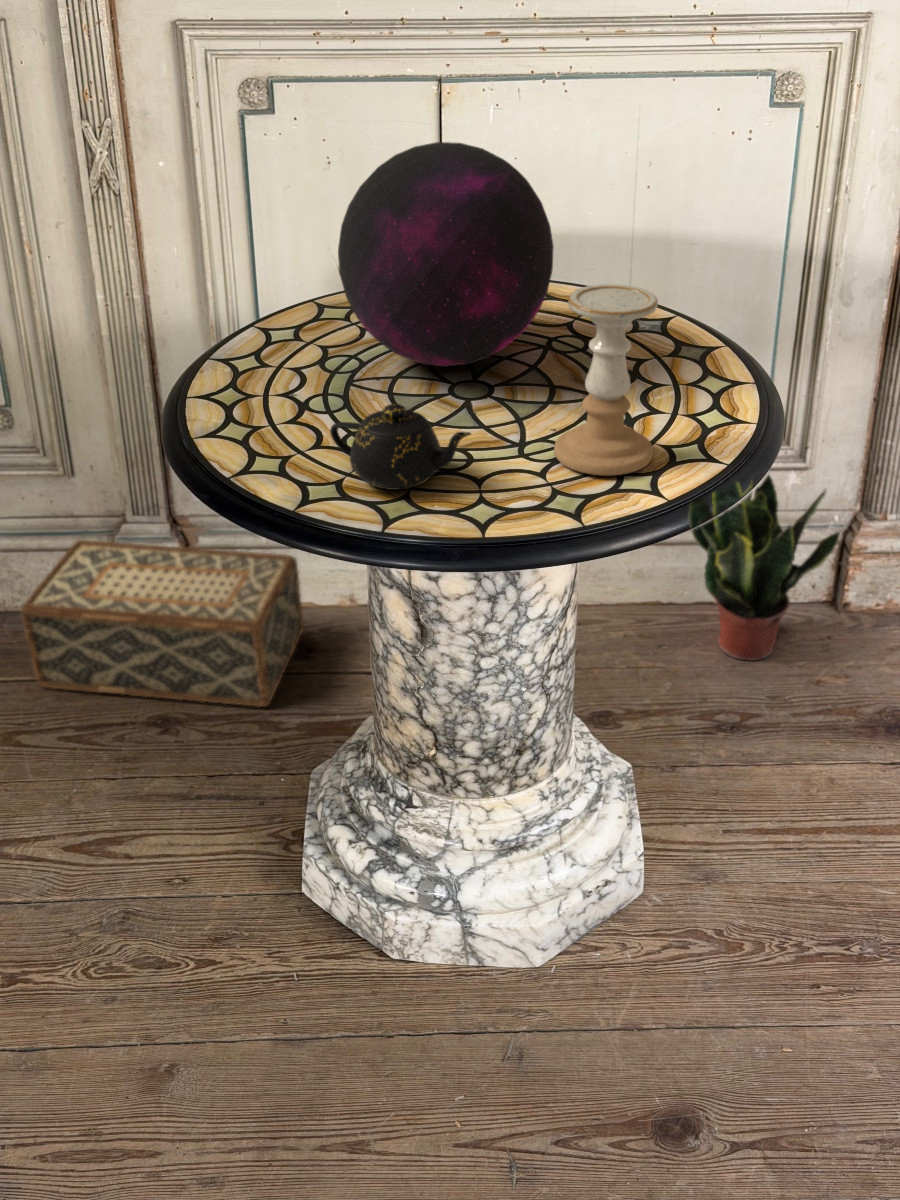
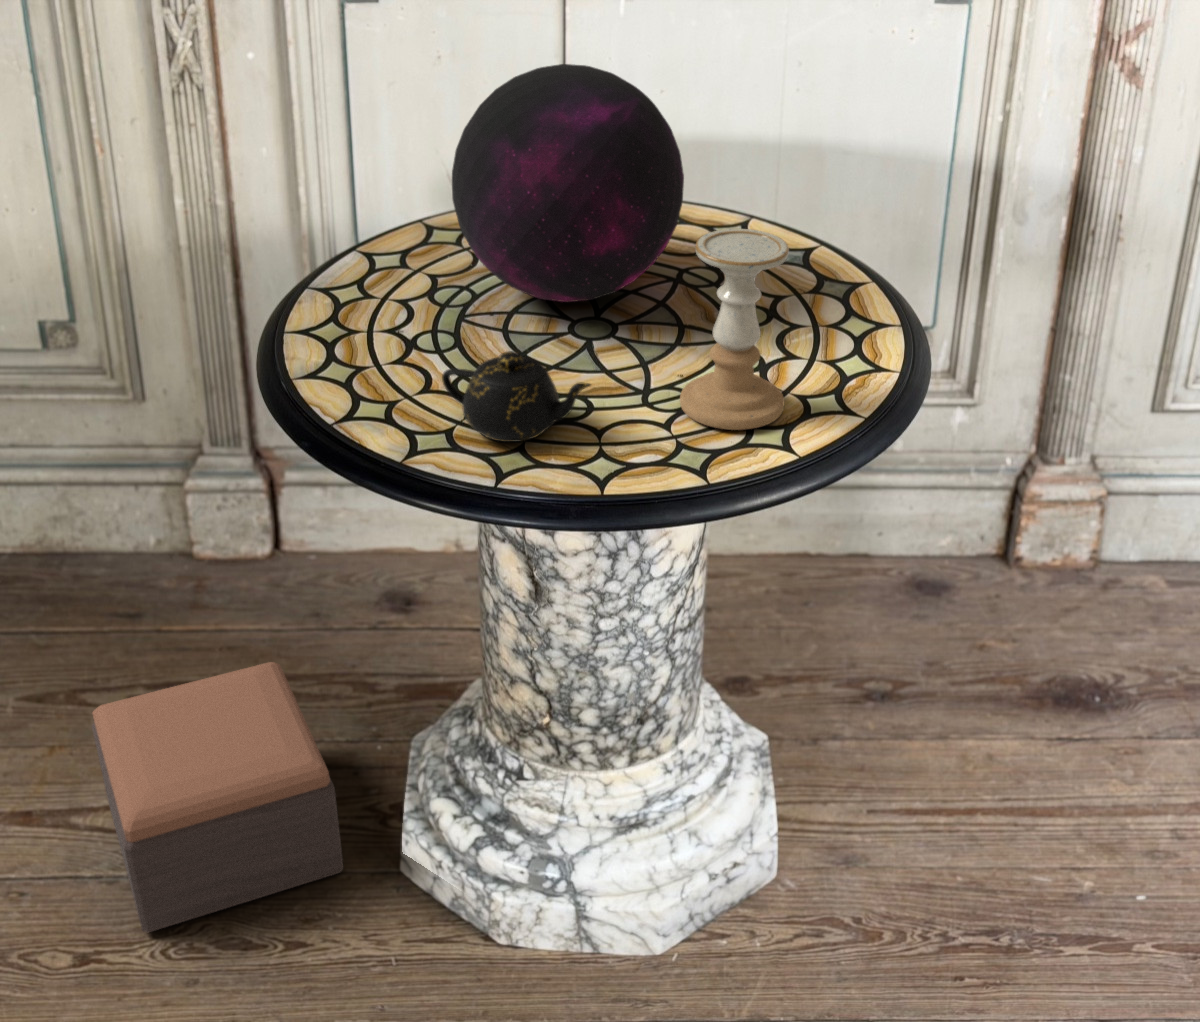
potted plant: present [689,475,840,660] -> none [838,388,1006,619]
woven basket: present [21,540,304,707] -> none [83,471,402,665]
footstool: none [25,704,252,949] -> present [92,662,343,933]

